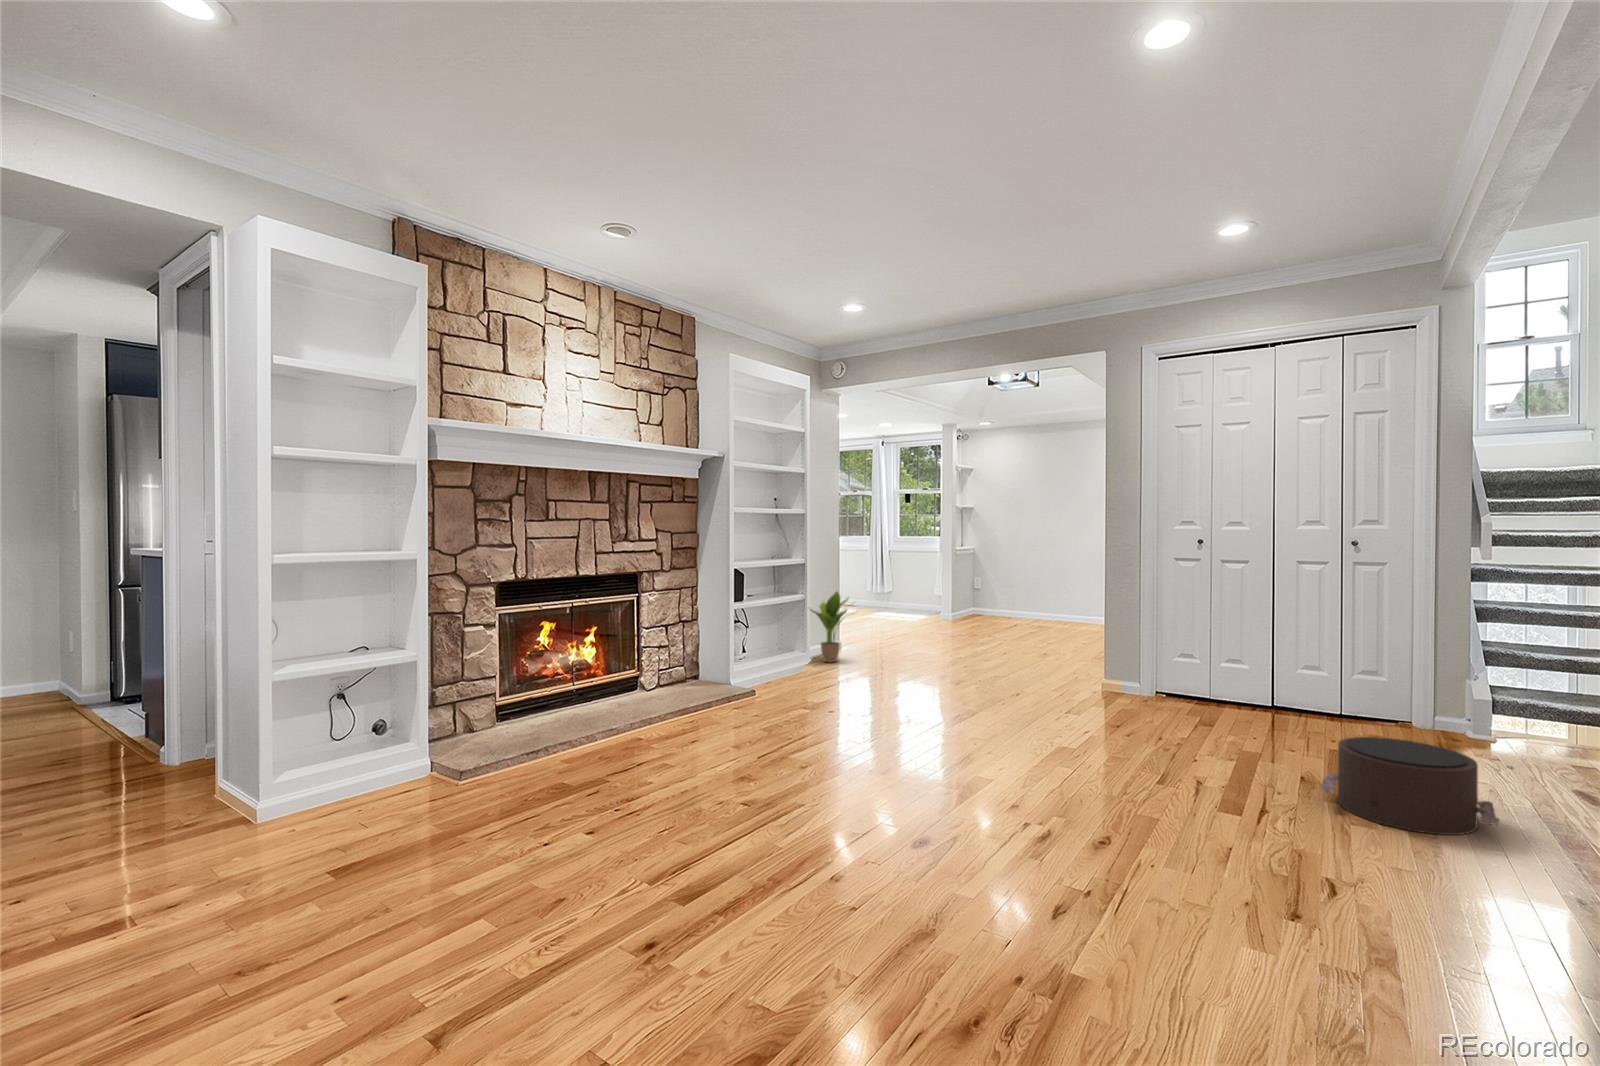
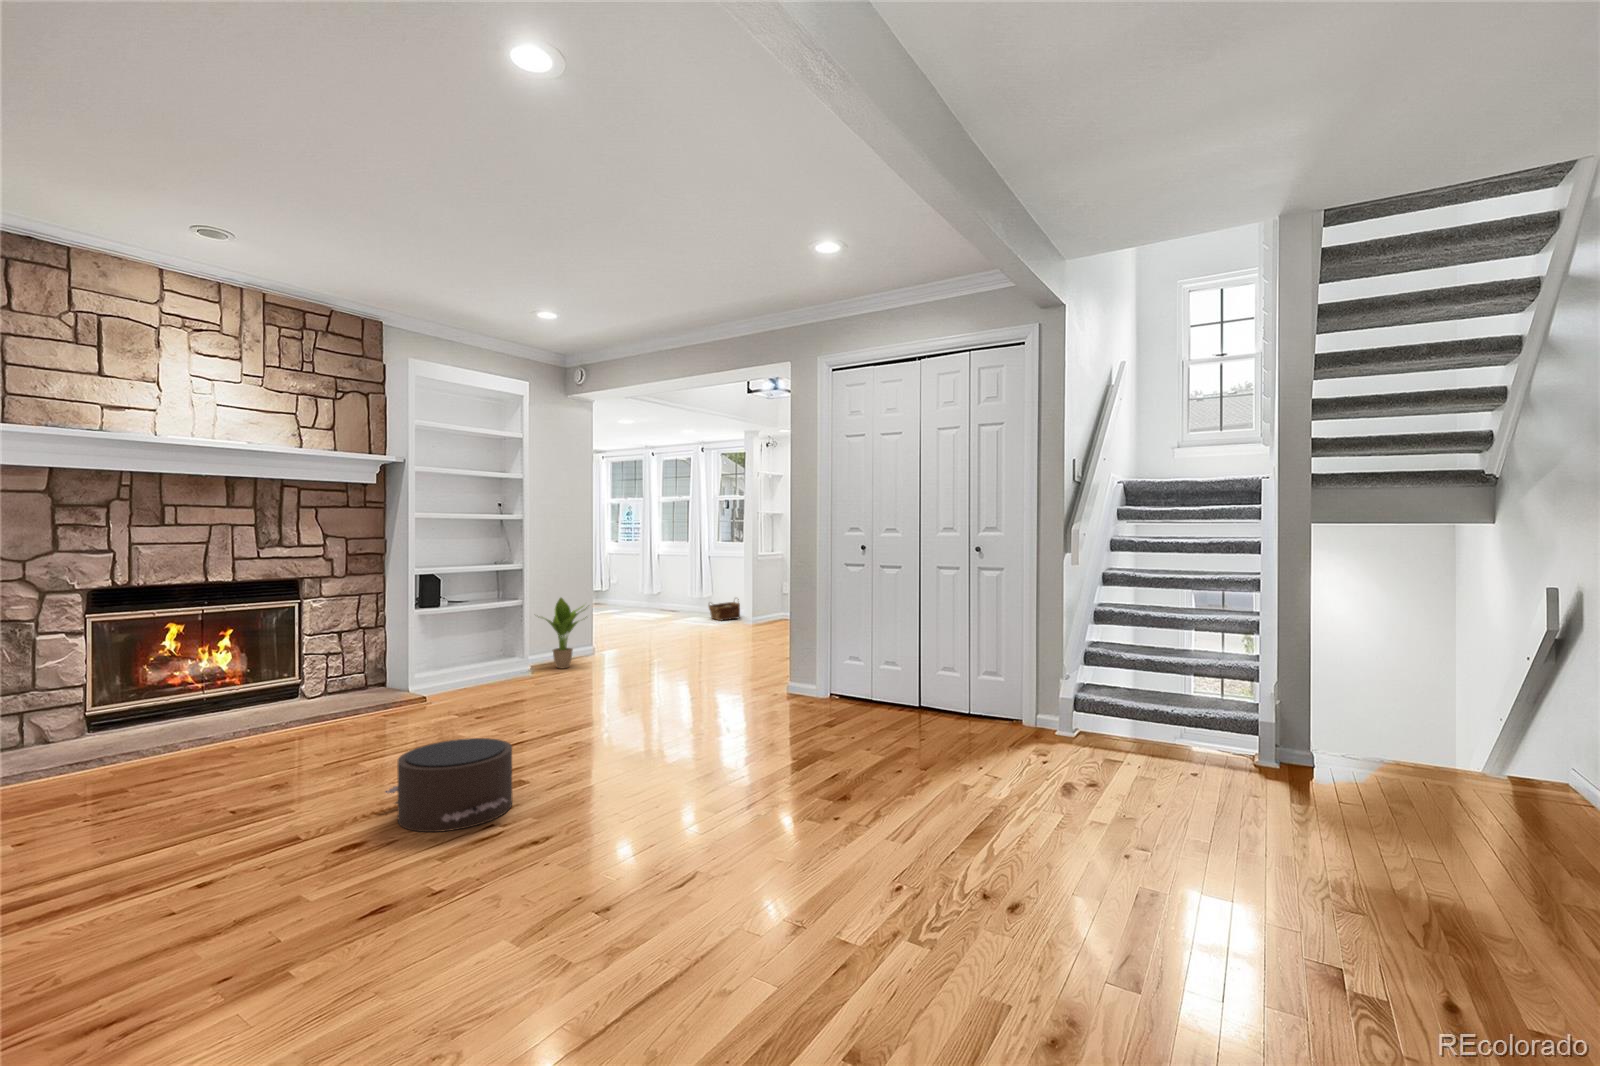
woven basket: none [895,591,927,615] -> present [709,599,740,621]
pouf: present [1321,737,1499,835] -> present [386,738,512,832]

